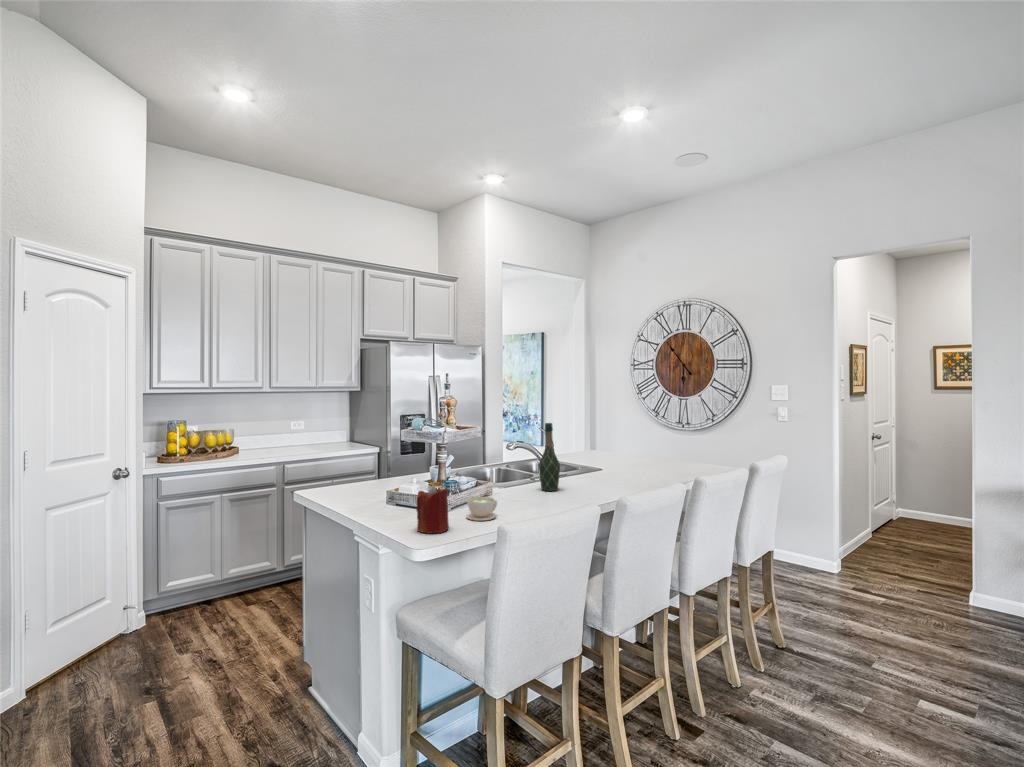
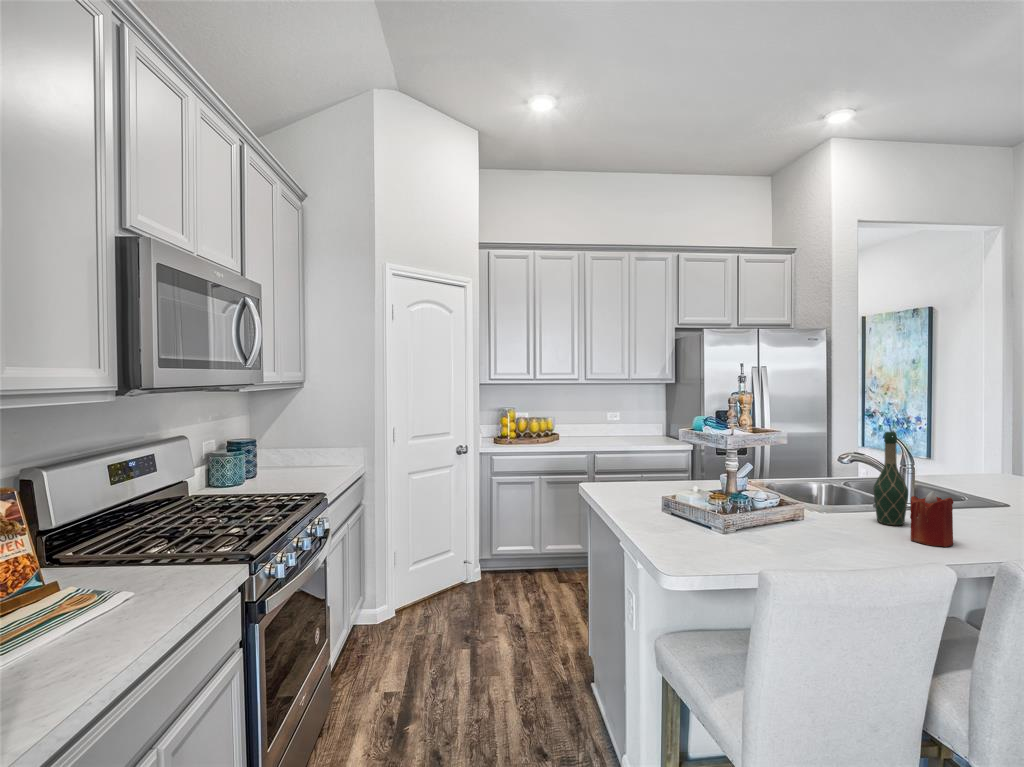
candle: present [417,485,449,533] -> present [910,491,954,547]
coffee cup: present [466,497,497,521] -> none [748,520,793,552]

